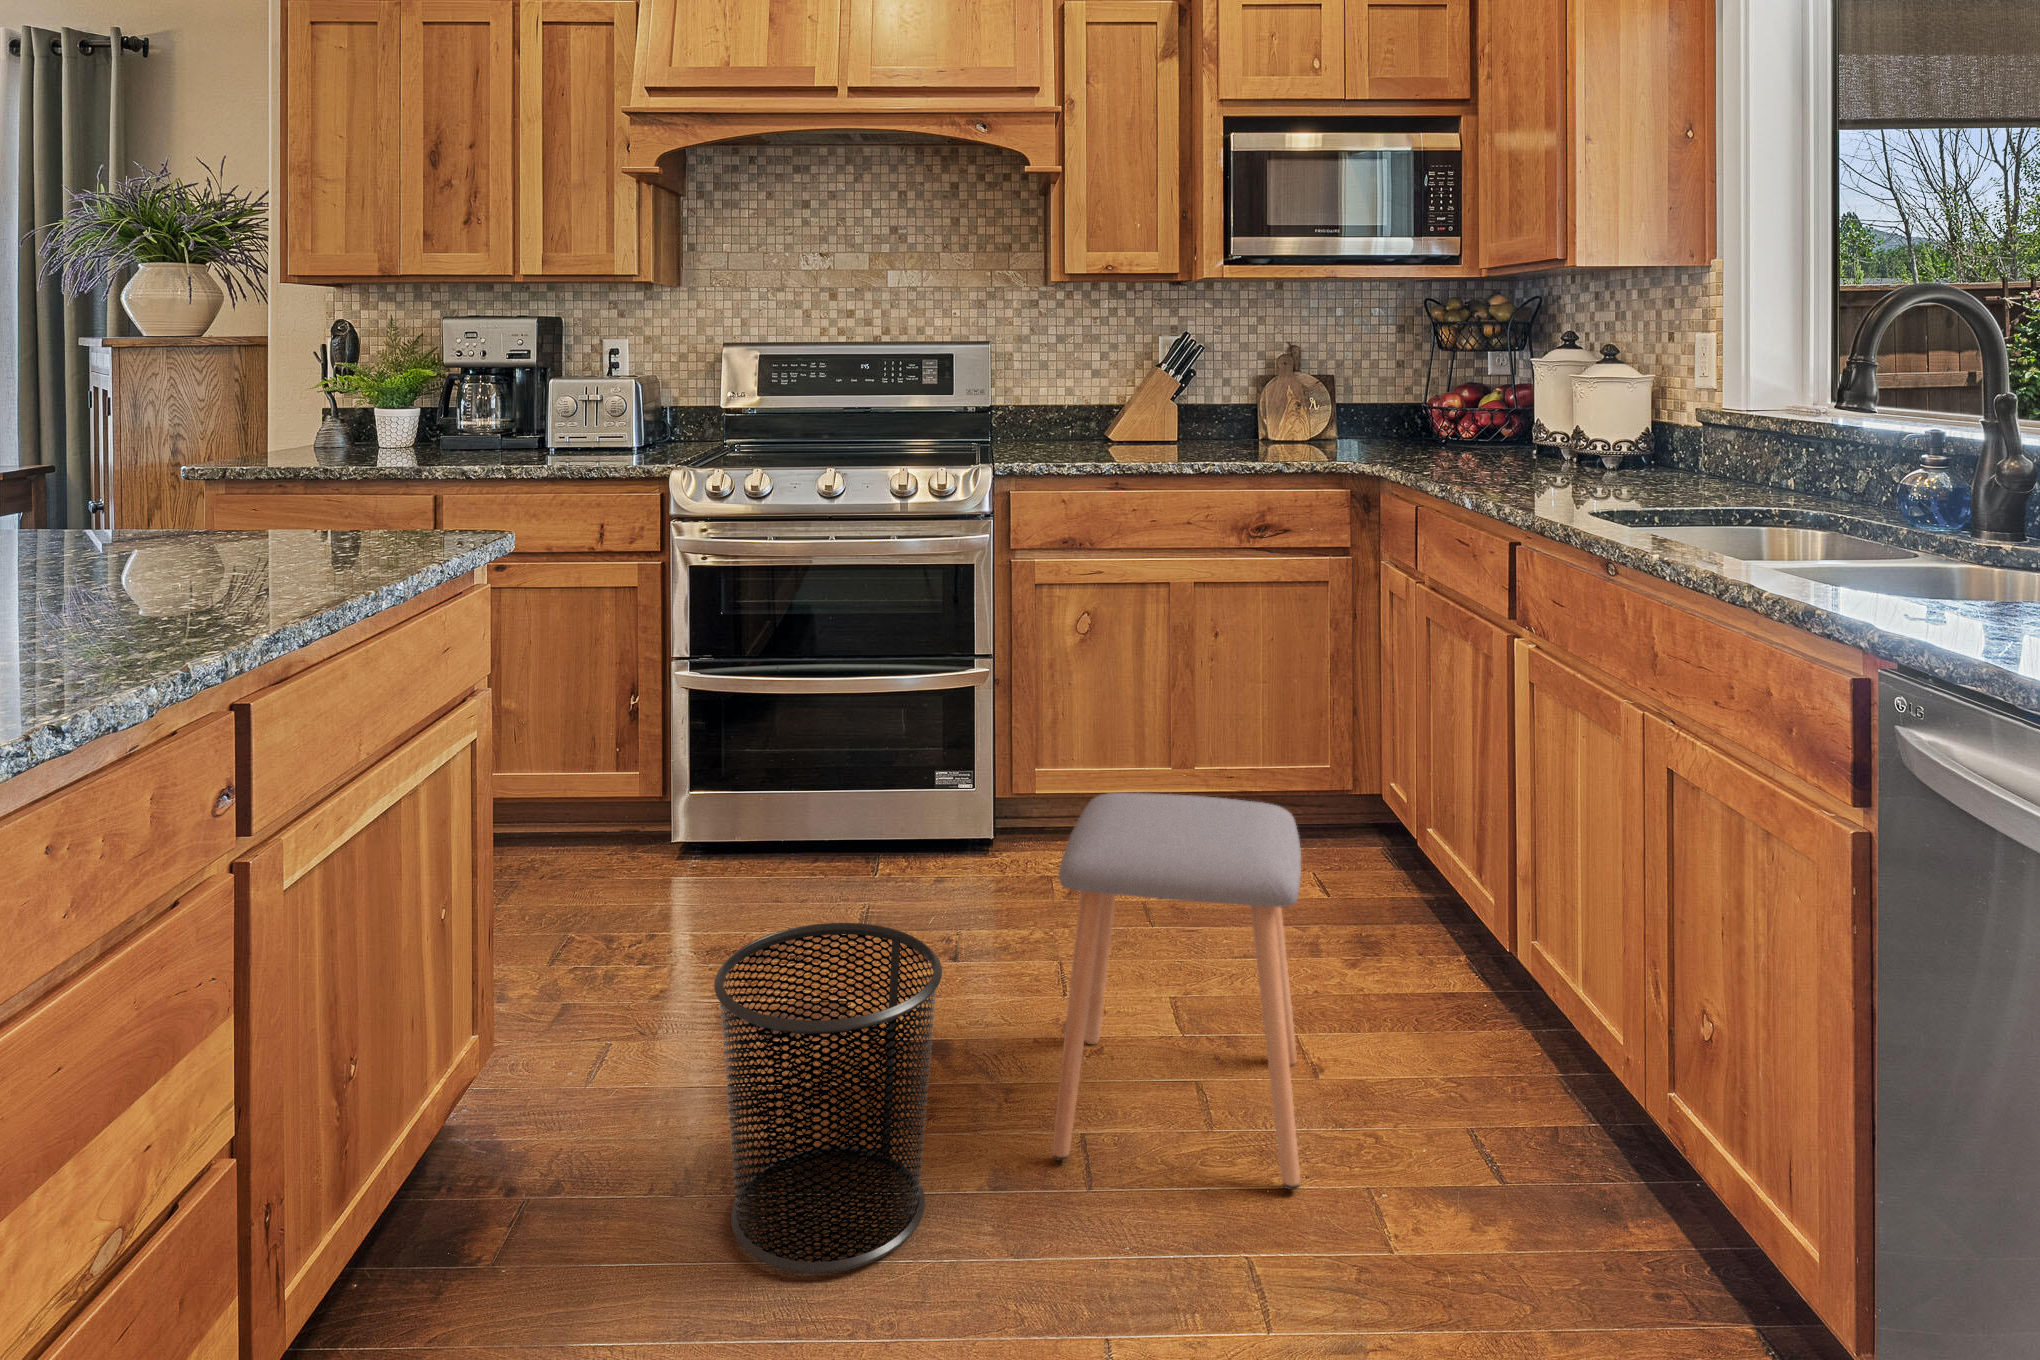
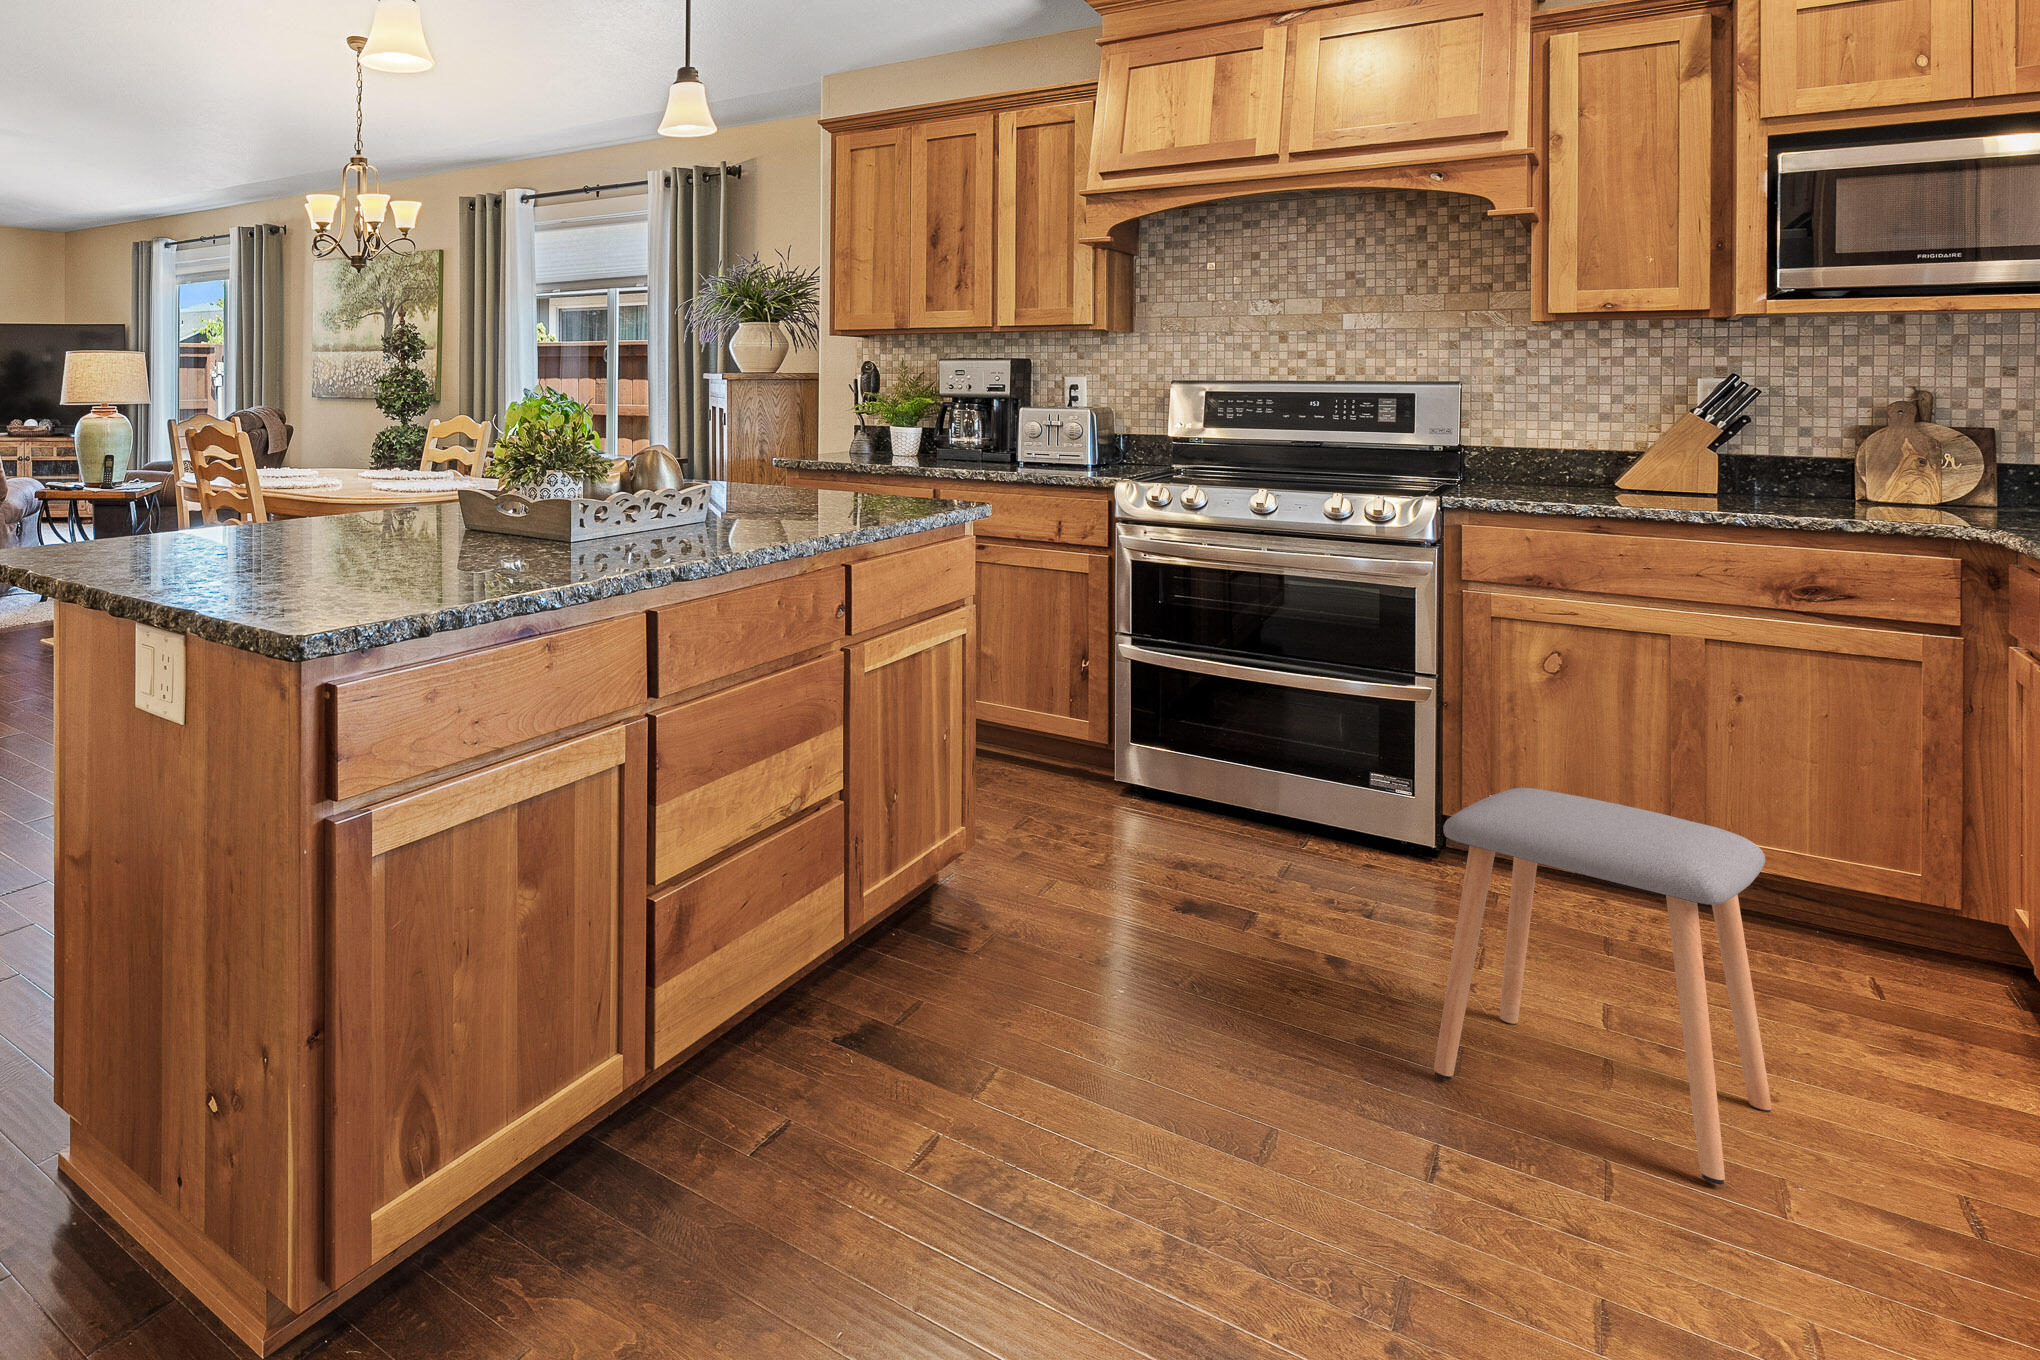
waste bin: present [714,923,942,1274] -> none [1117,817,1316,1073]

